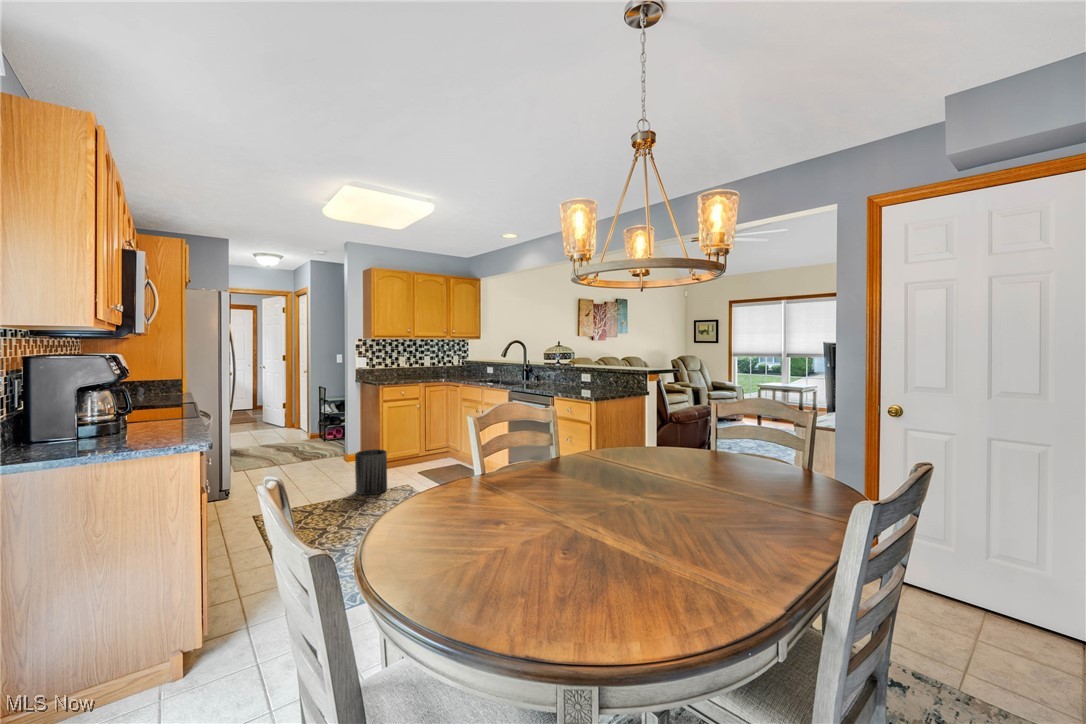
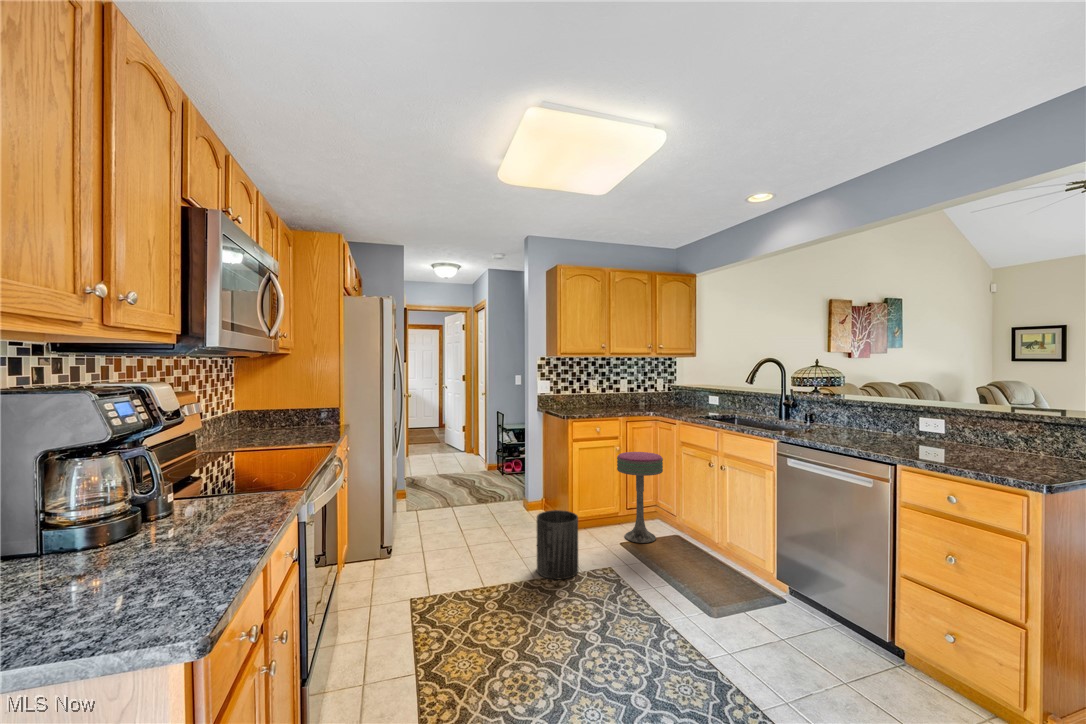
bar stool: none [418,408,451,471] -> present [617,452,663,543]

